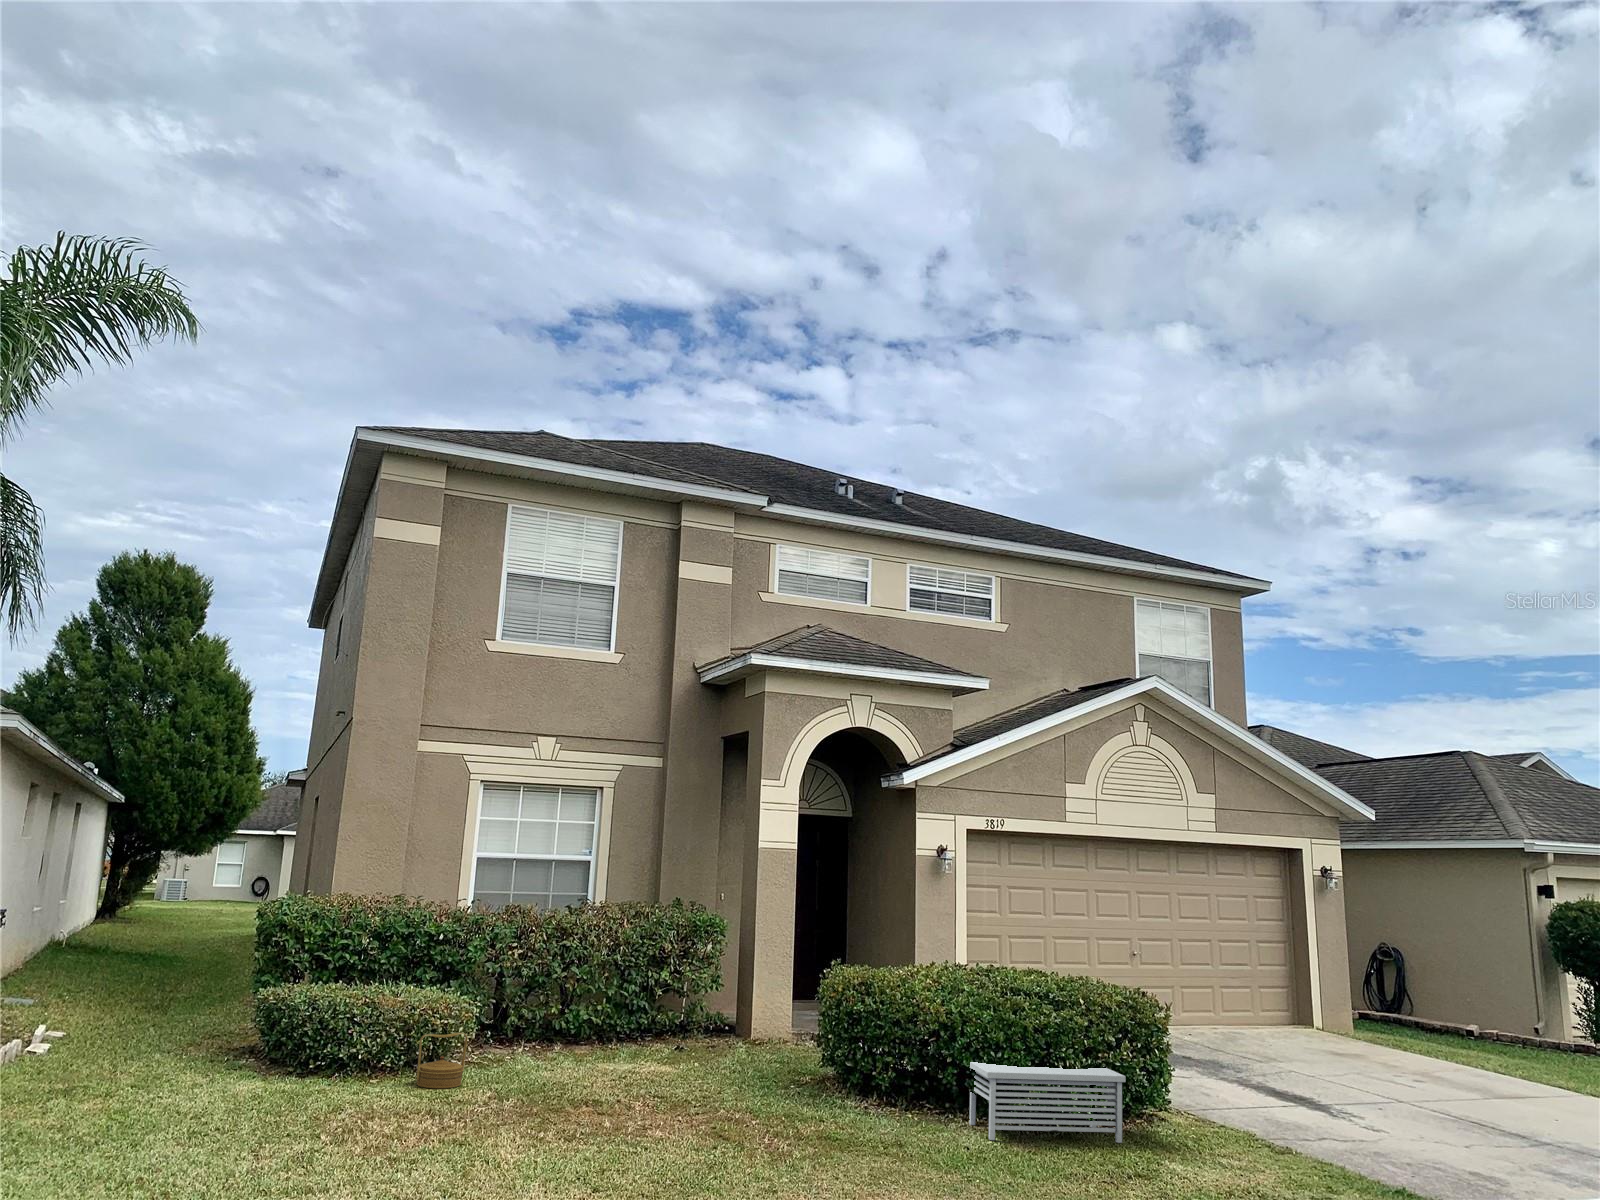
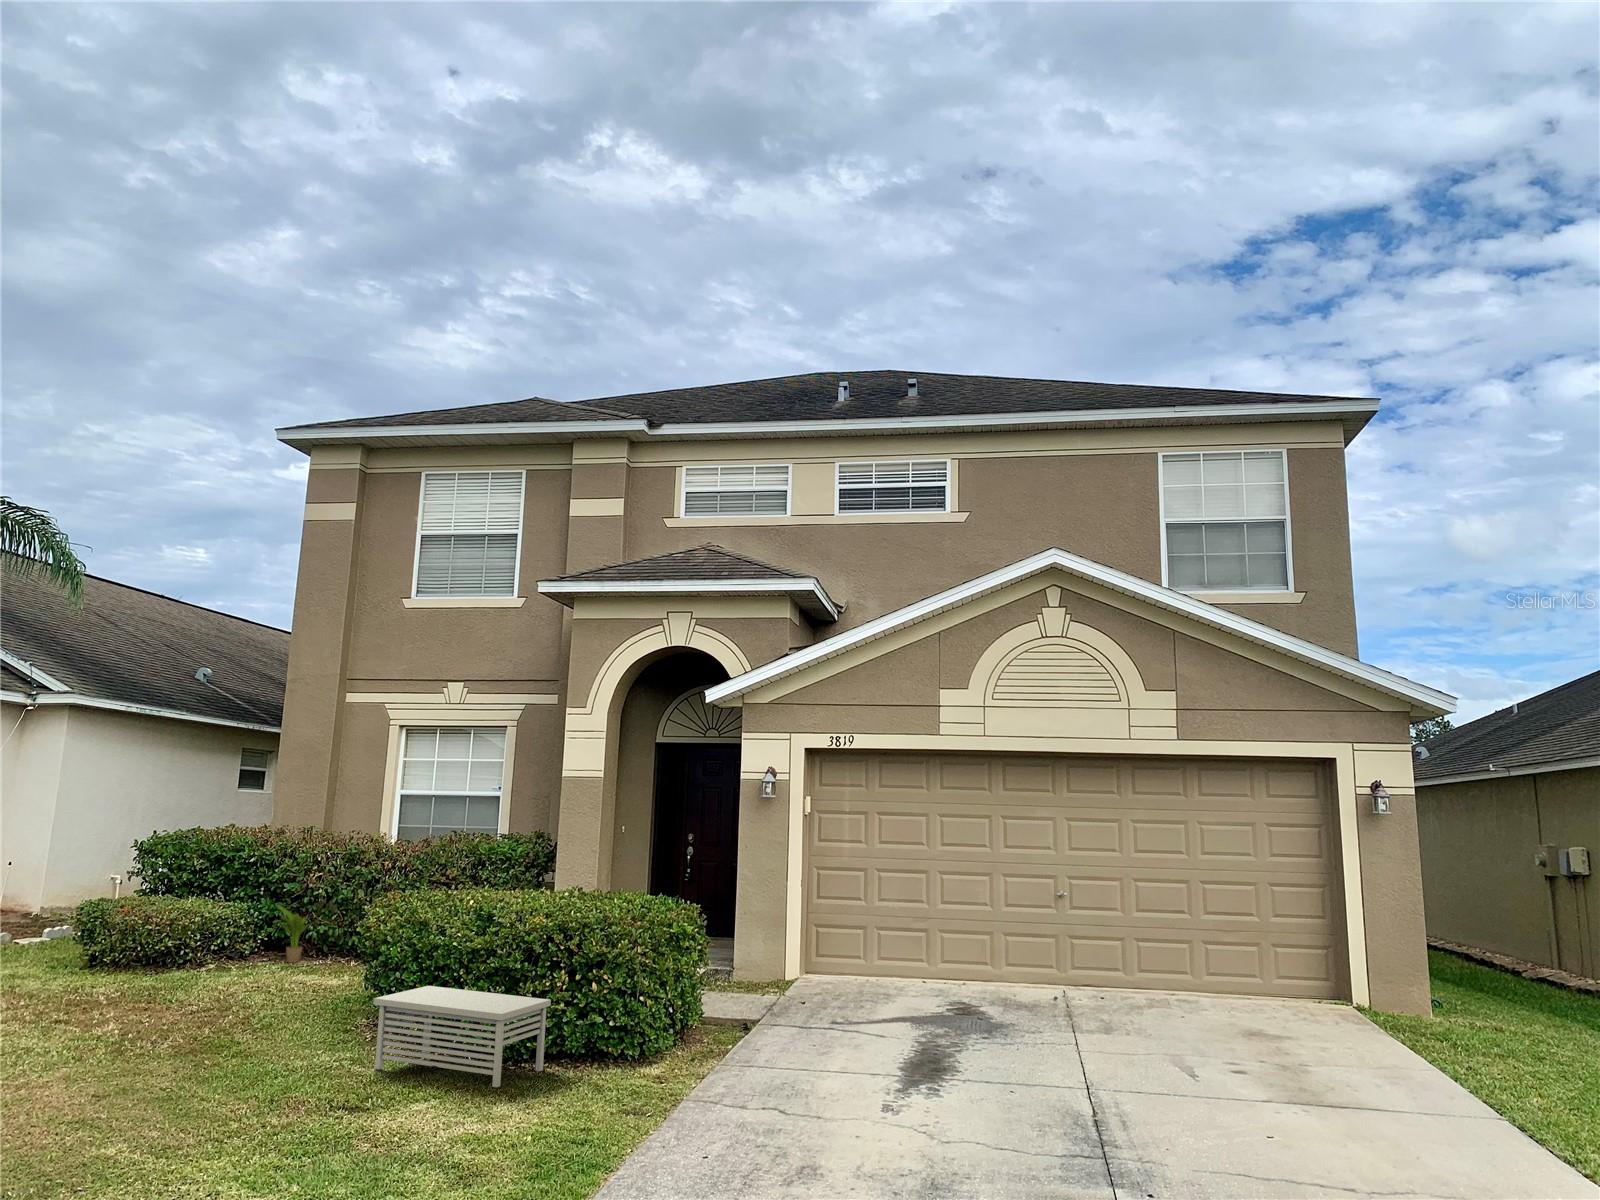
potted plant: none [486,986,537,1053] -> present [278,905,310,963]
woven basket: present [417,1033,468,1089] -> none [121,939,169,985]

